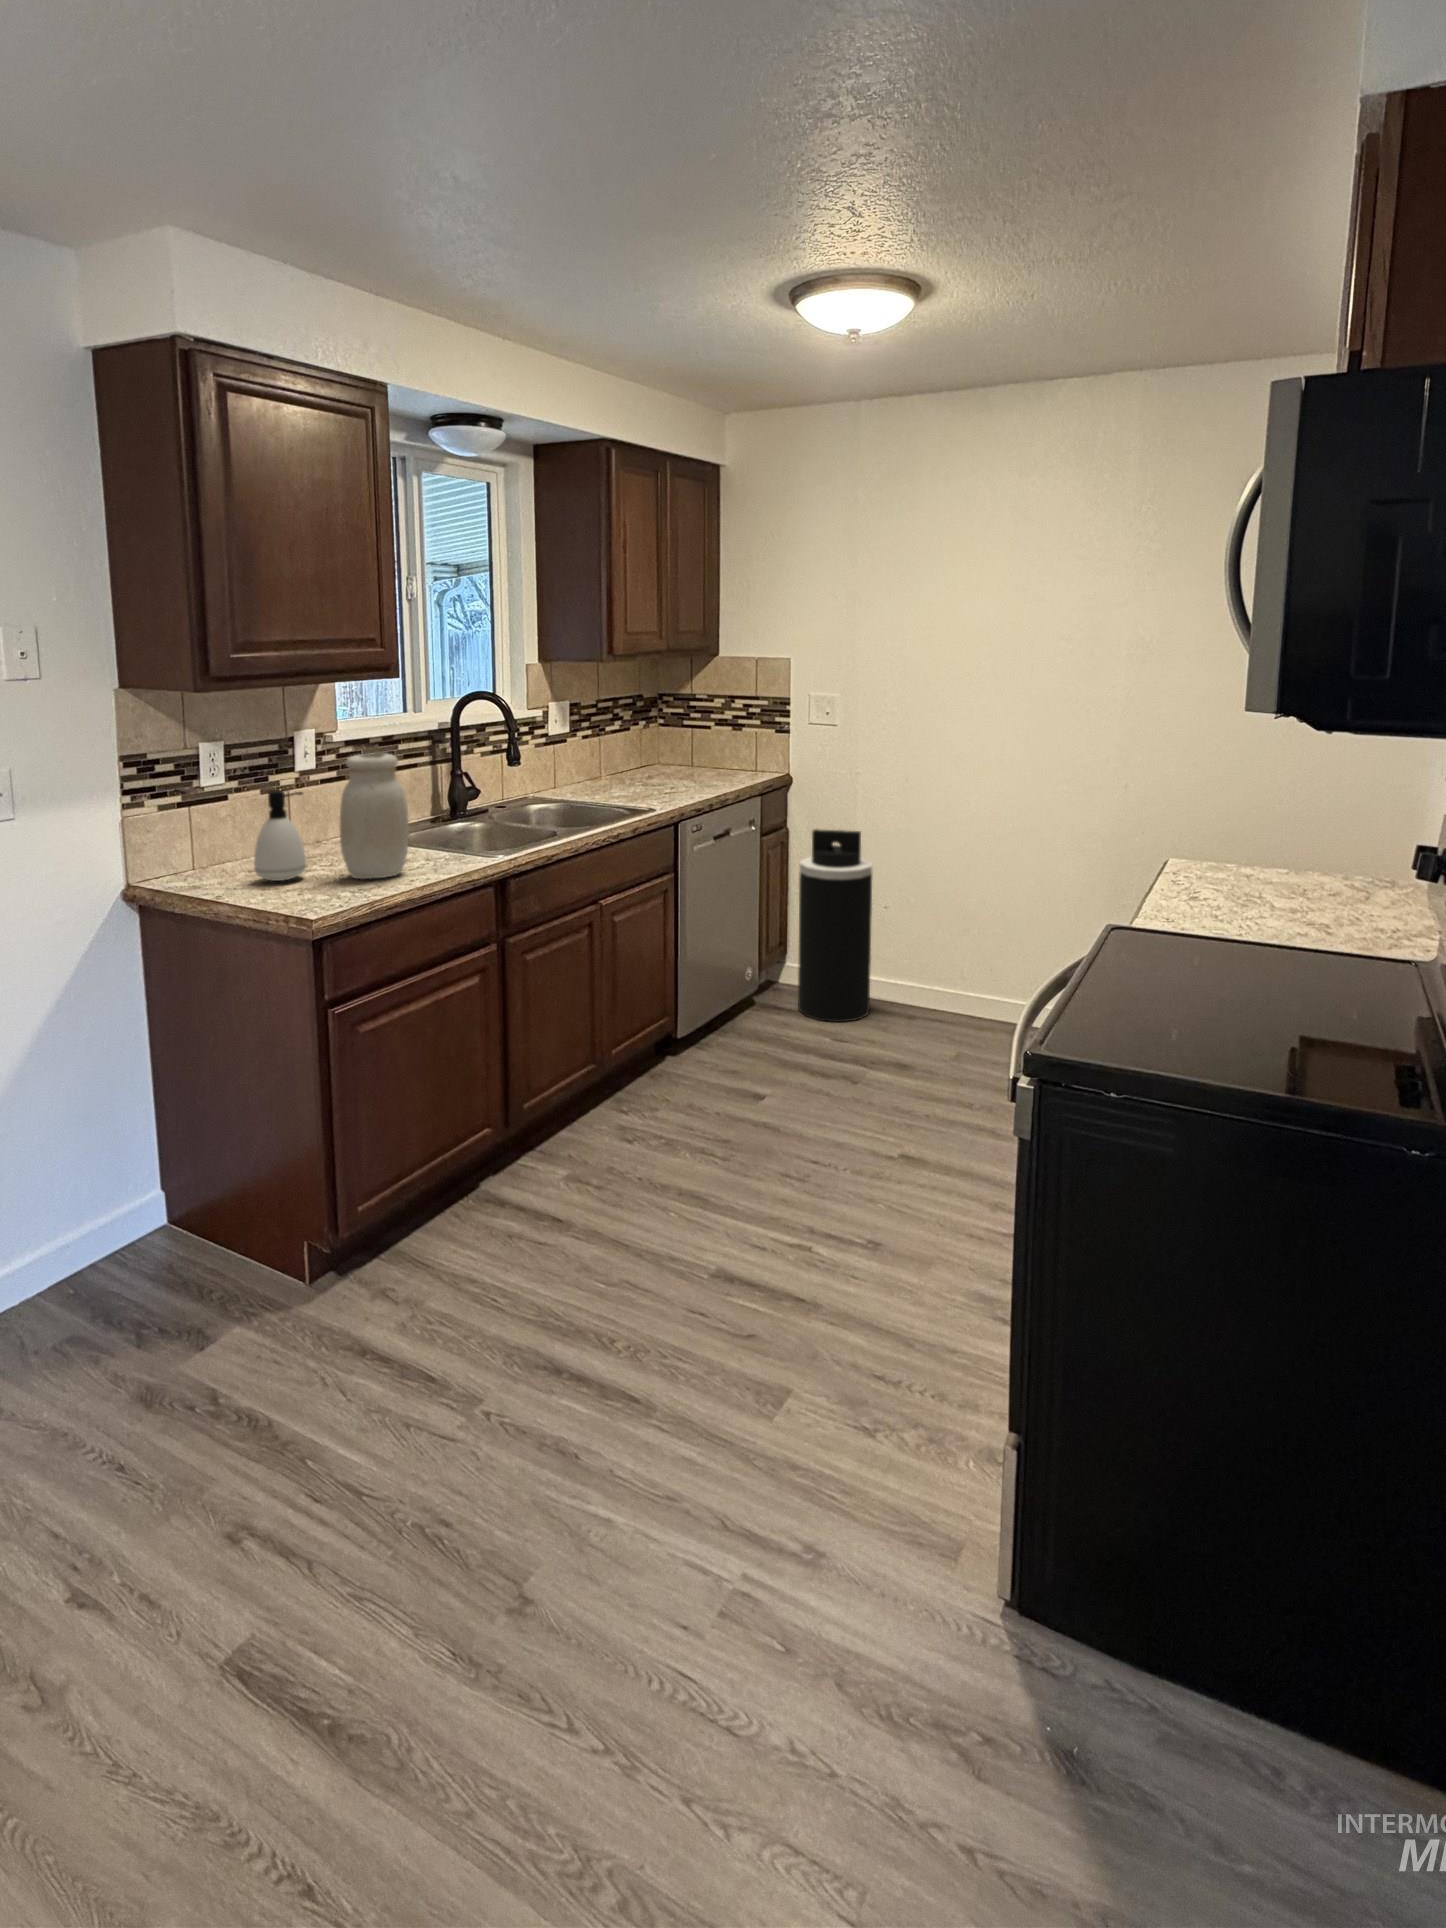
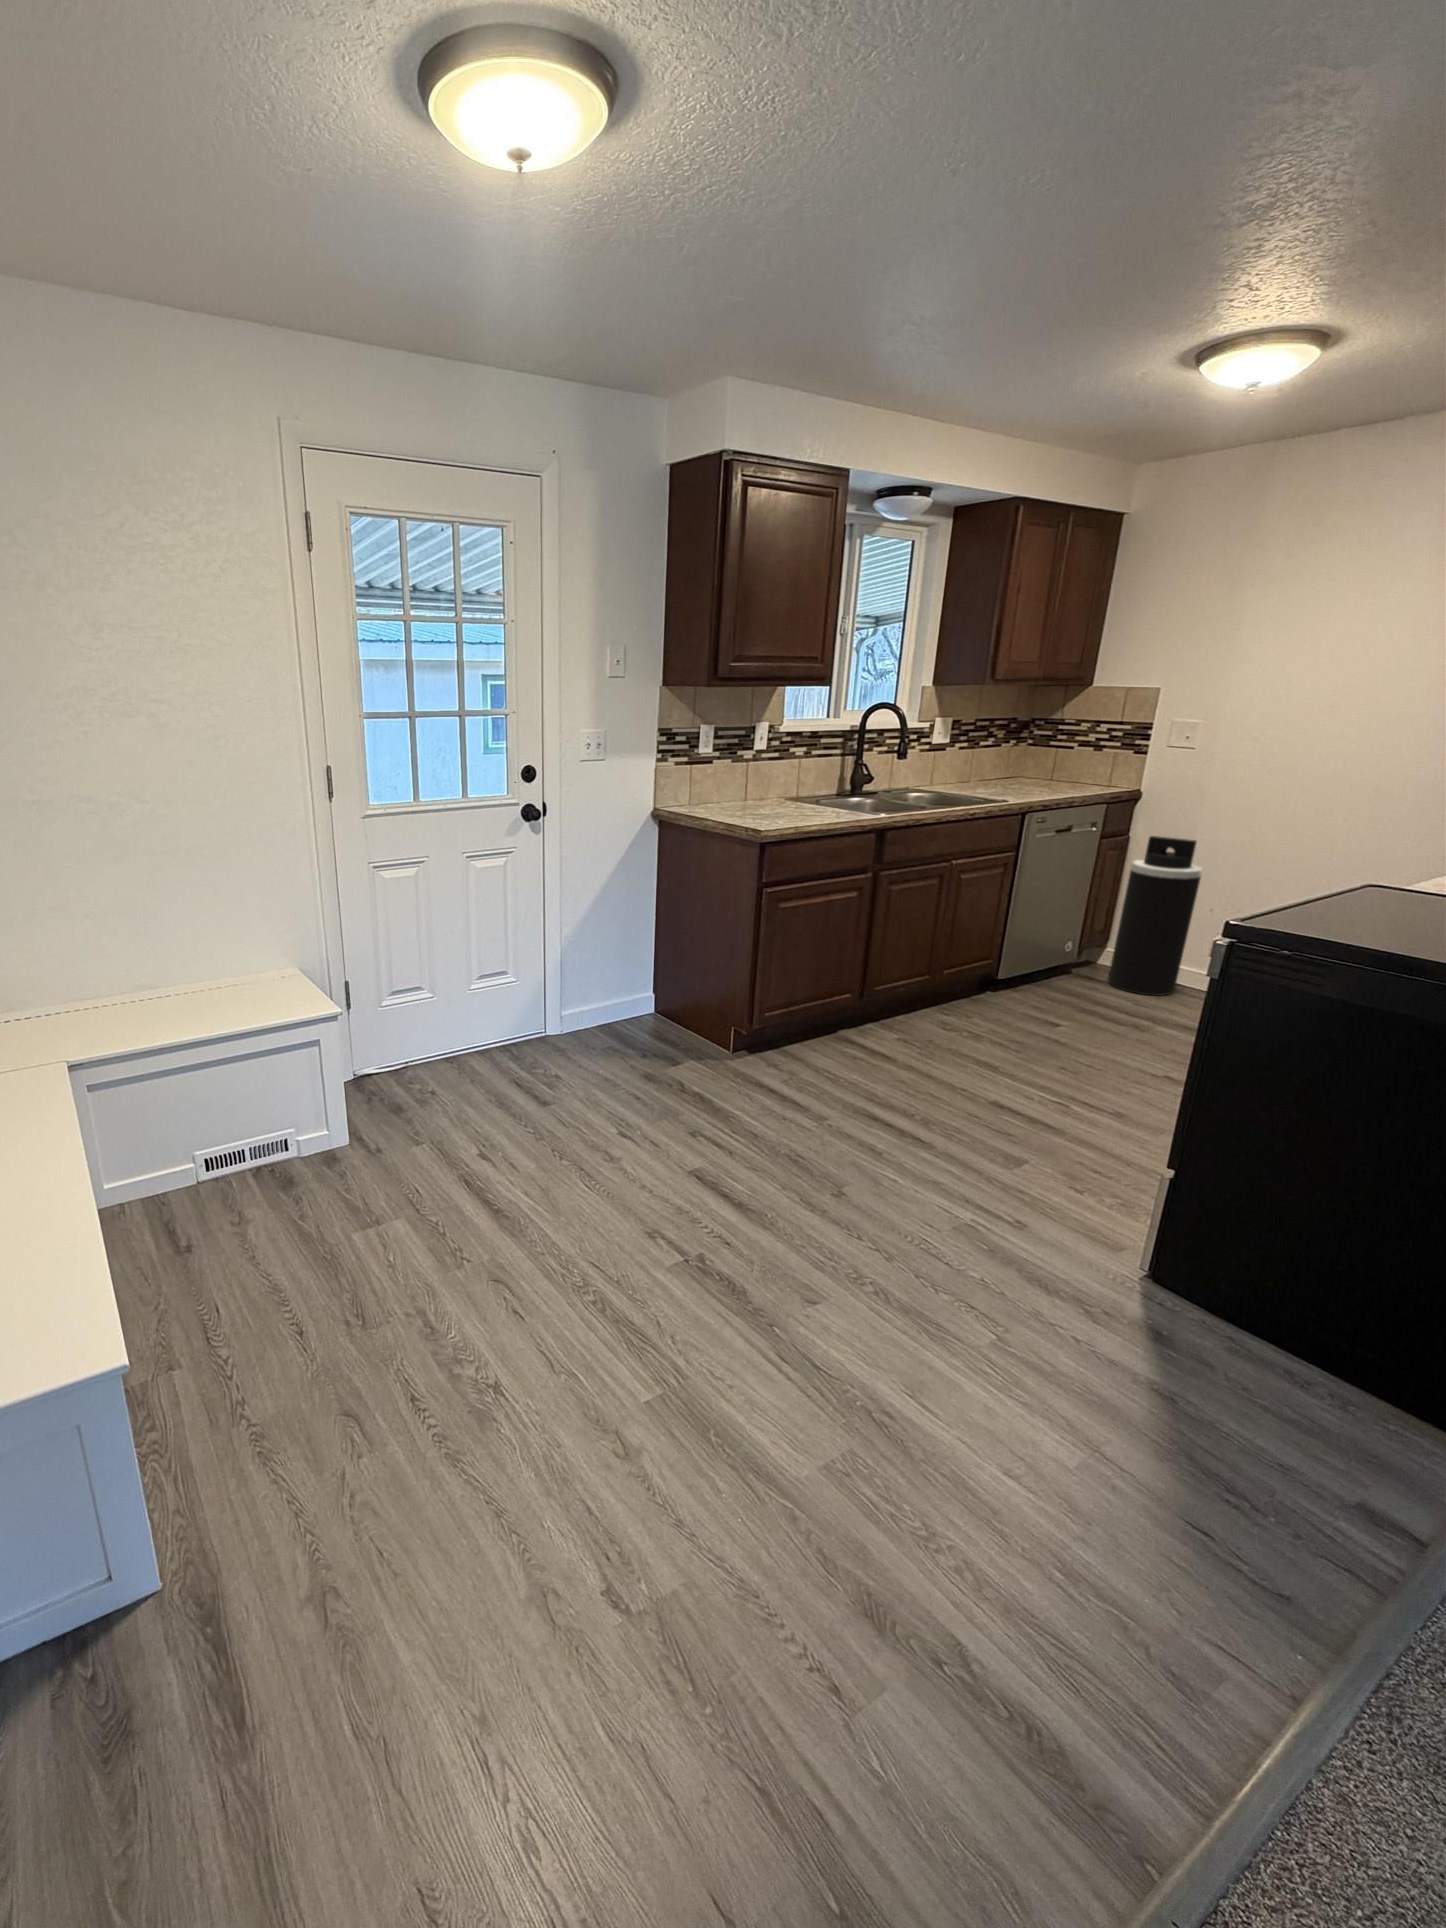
jar: present [339,753,409,879] -> none [781,734,826,817]
soap dispenser: present [254,790,306,881] -> none [727,755,761,814]

